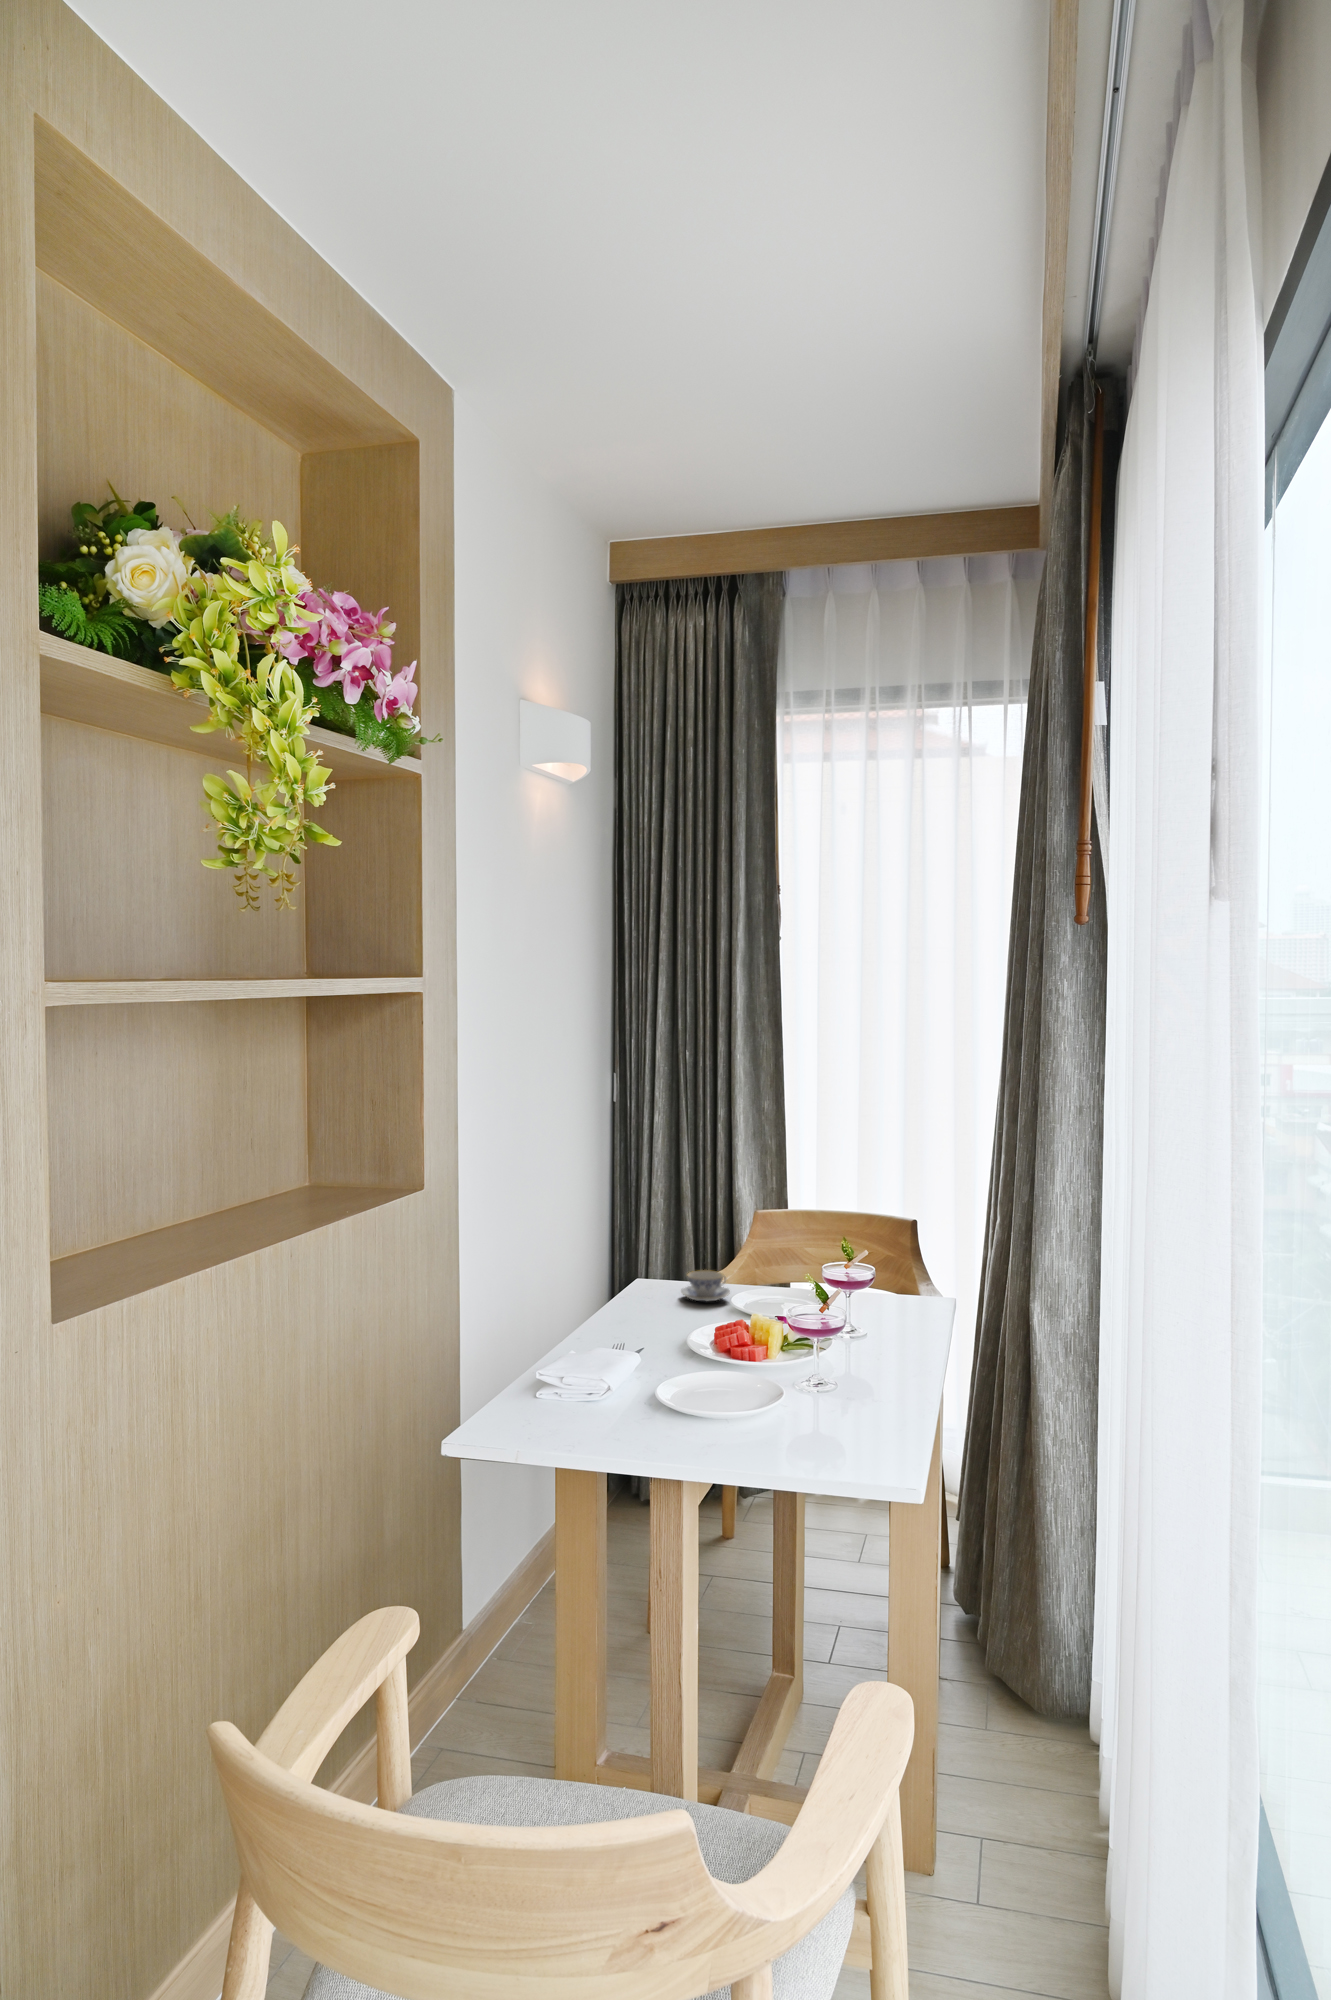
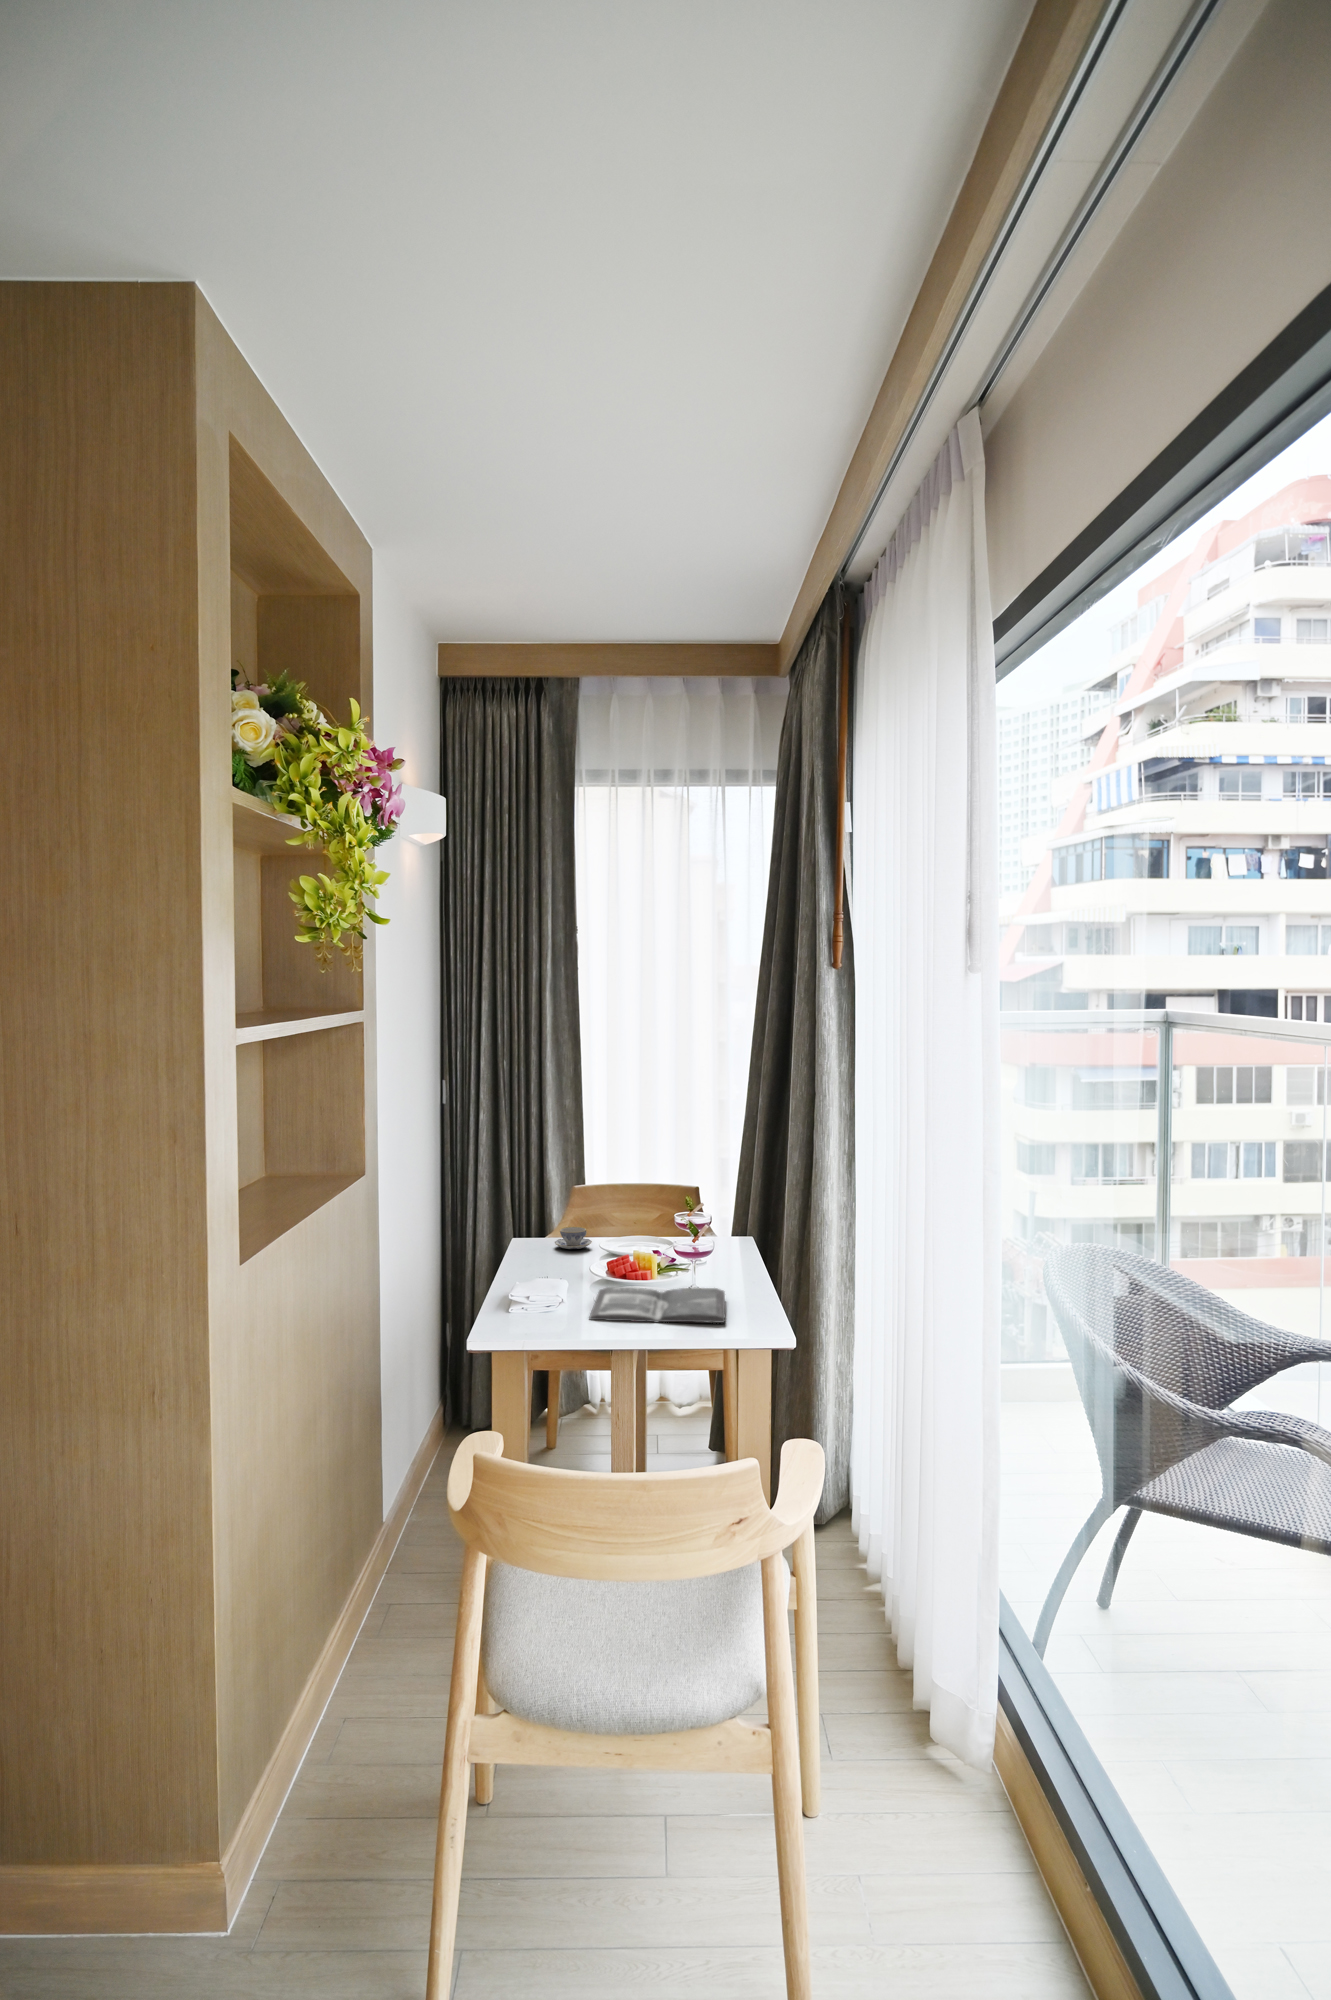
magazine: none [635,1368,862,1448] -> present [589,1287,725,1323]

